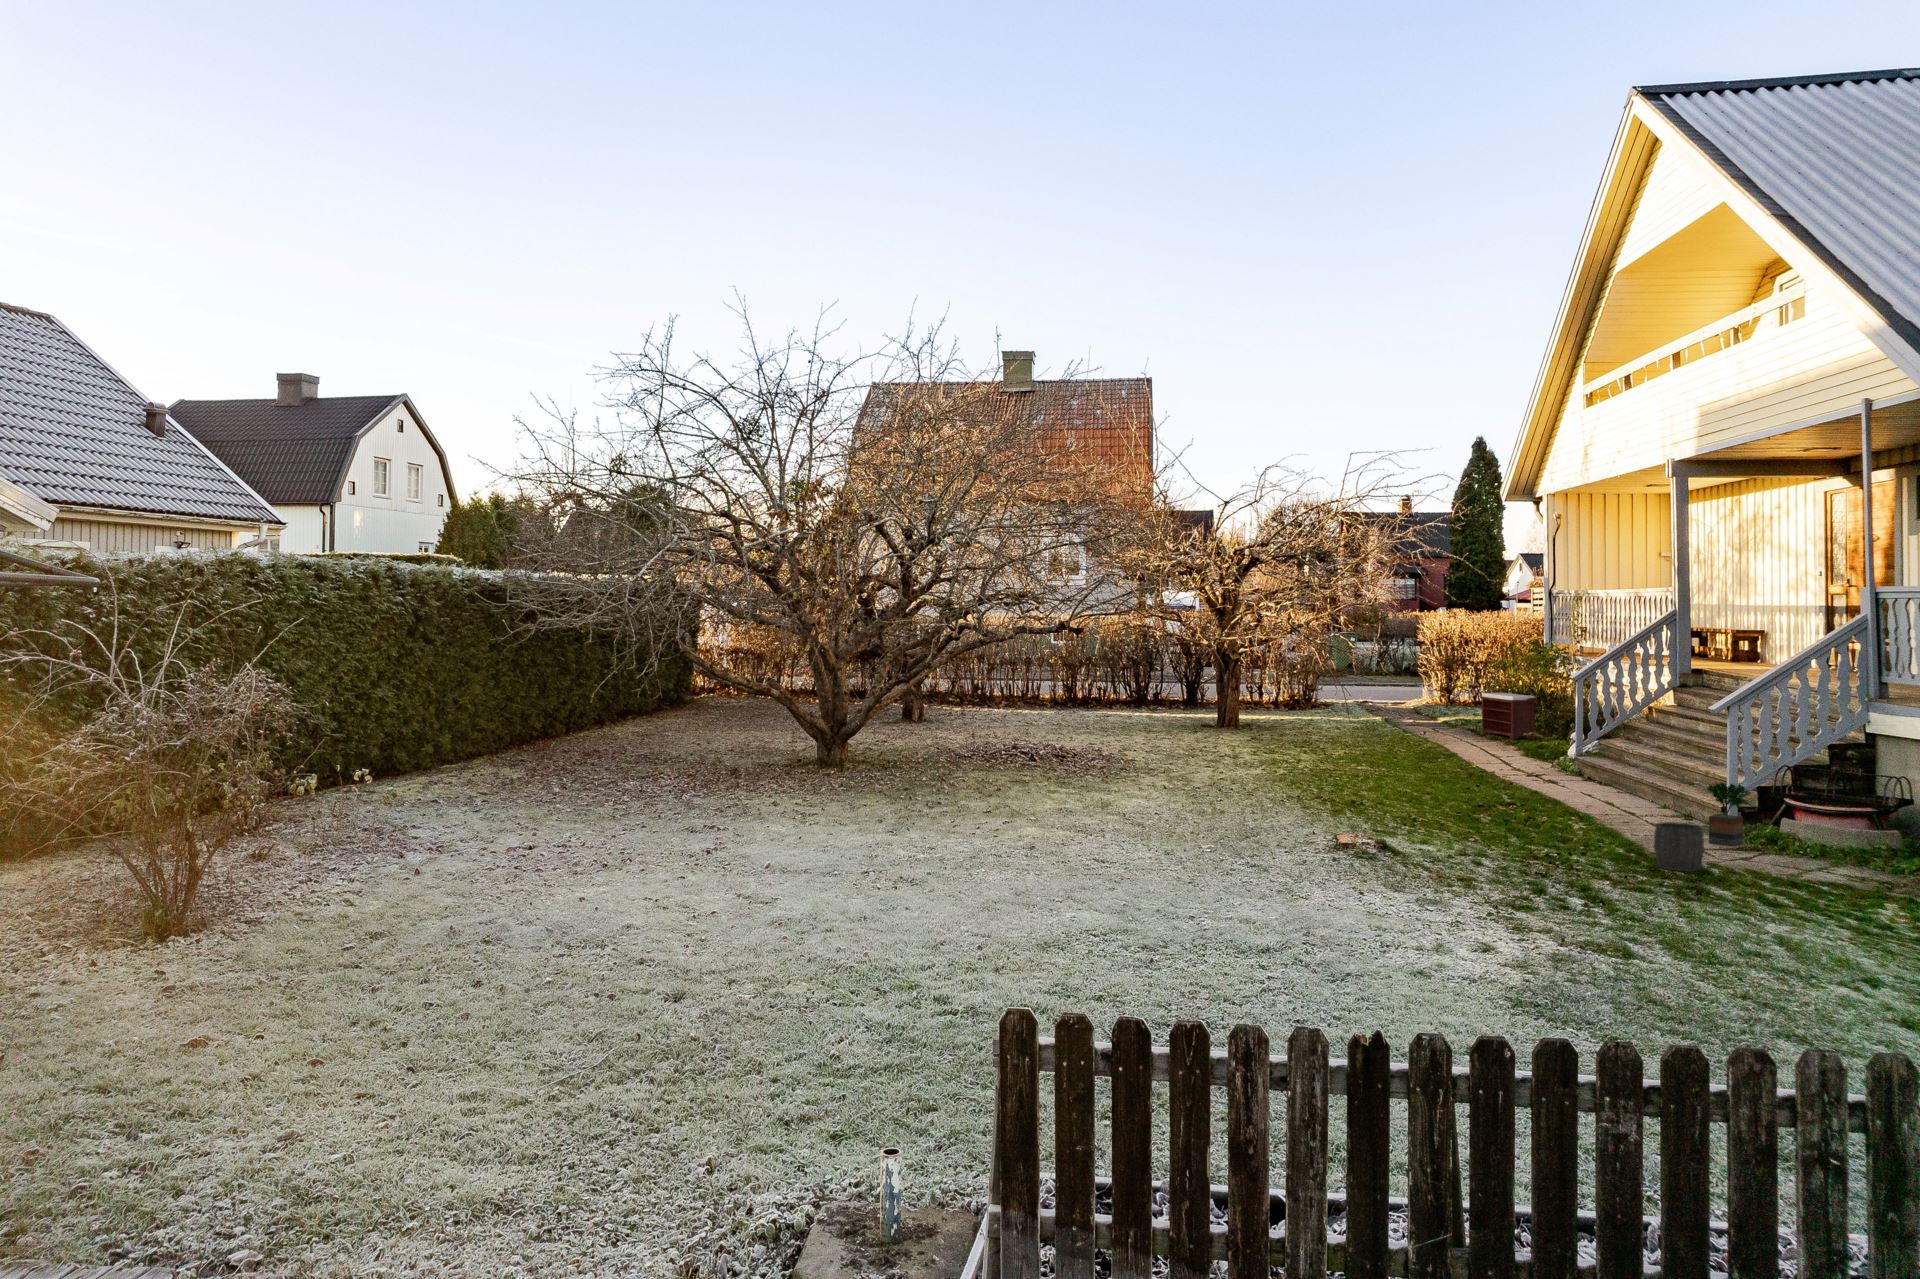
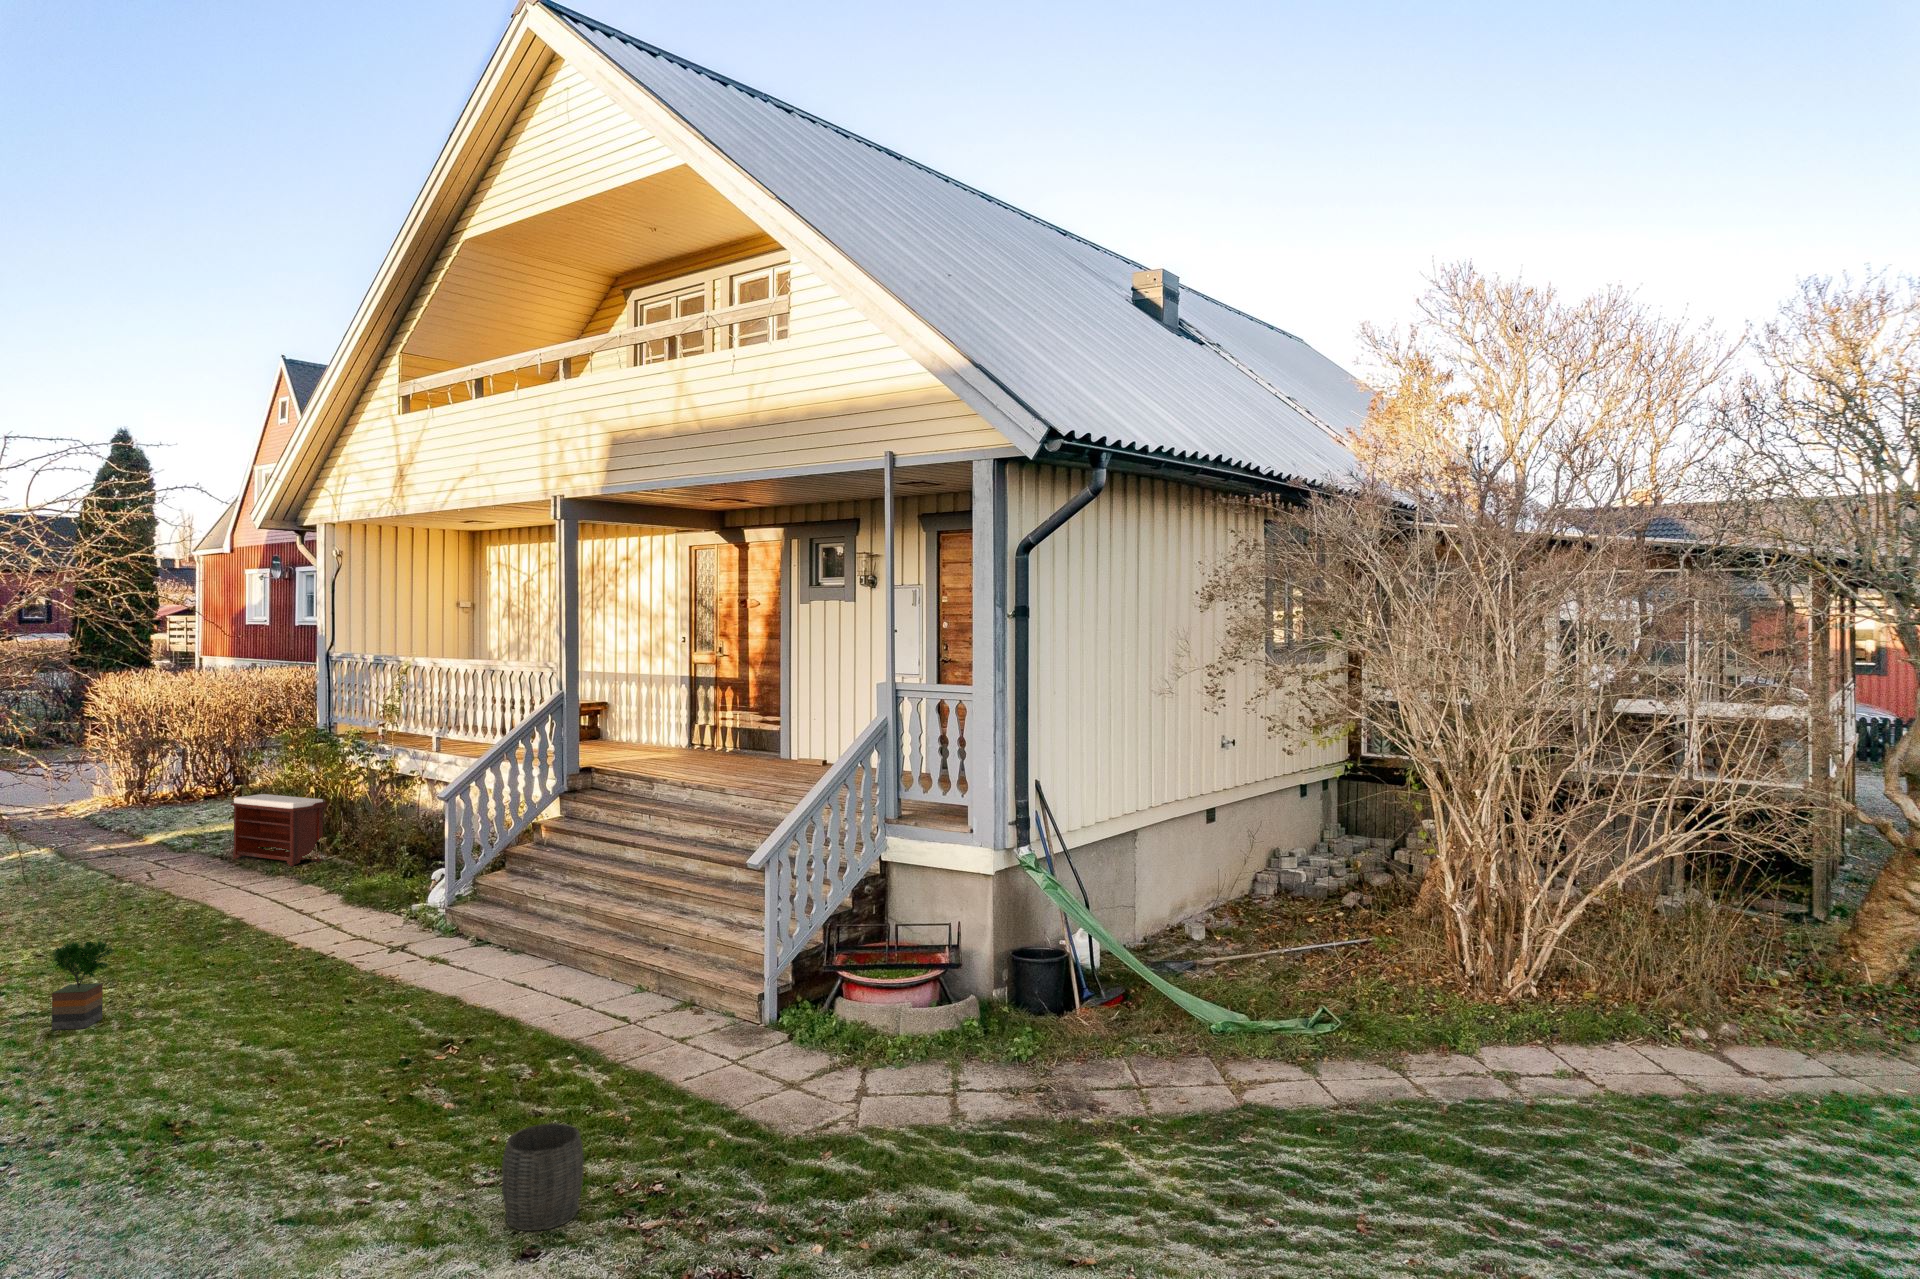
potted tree: present [1707,783,1751,846] -> present [52,941,114,1030]
woven basket: present [1654,822,1704,872] -> present [502,1123,584,1231]

